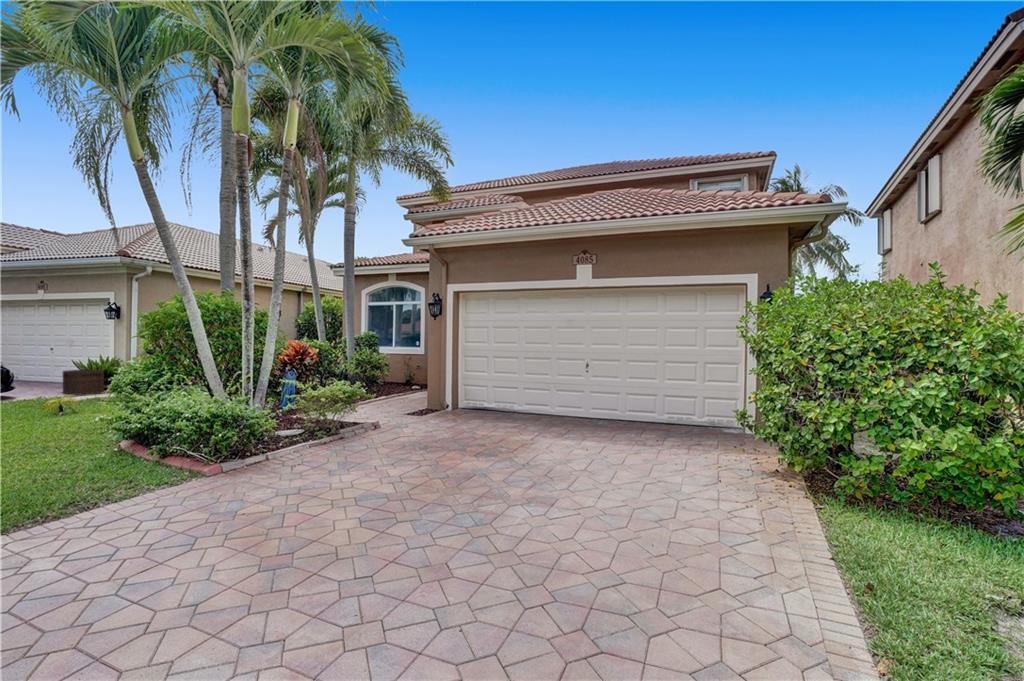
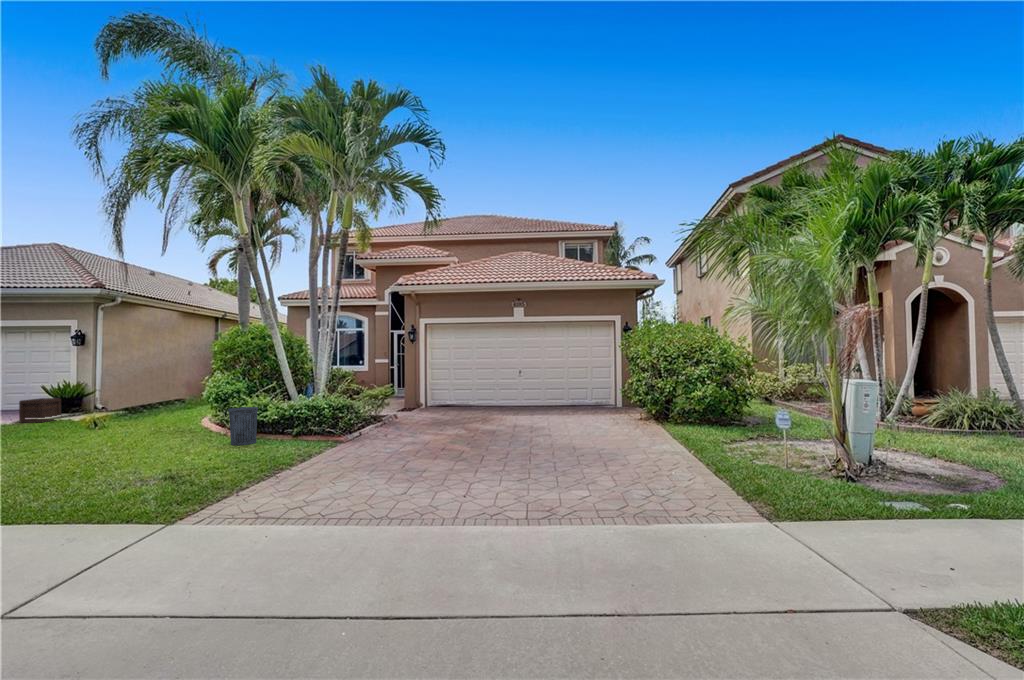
trash can: none [80,402,130,459] -> present [228,407,258,445]

